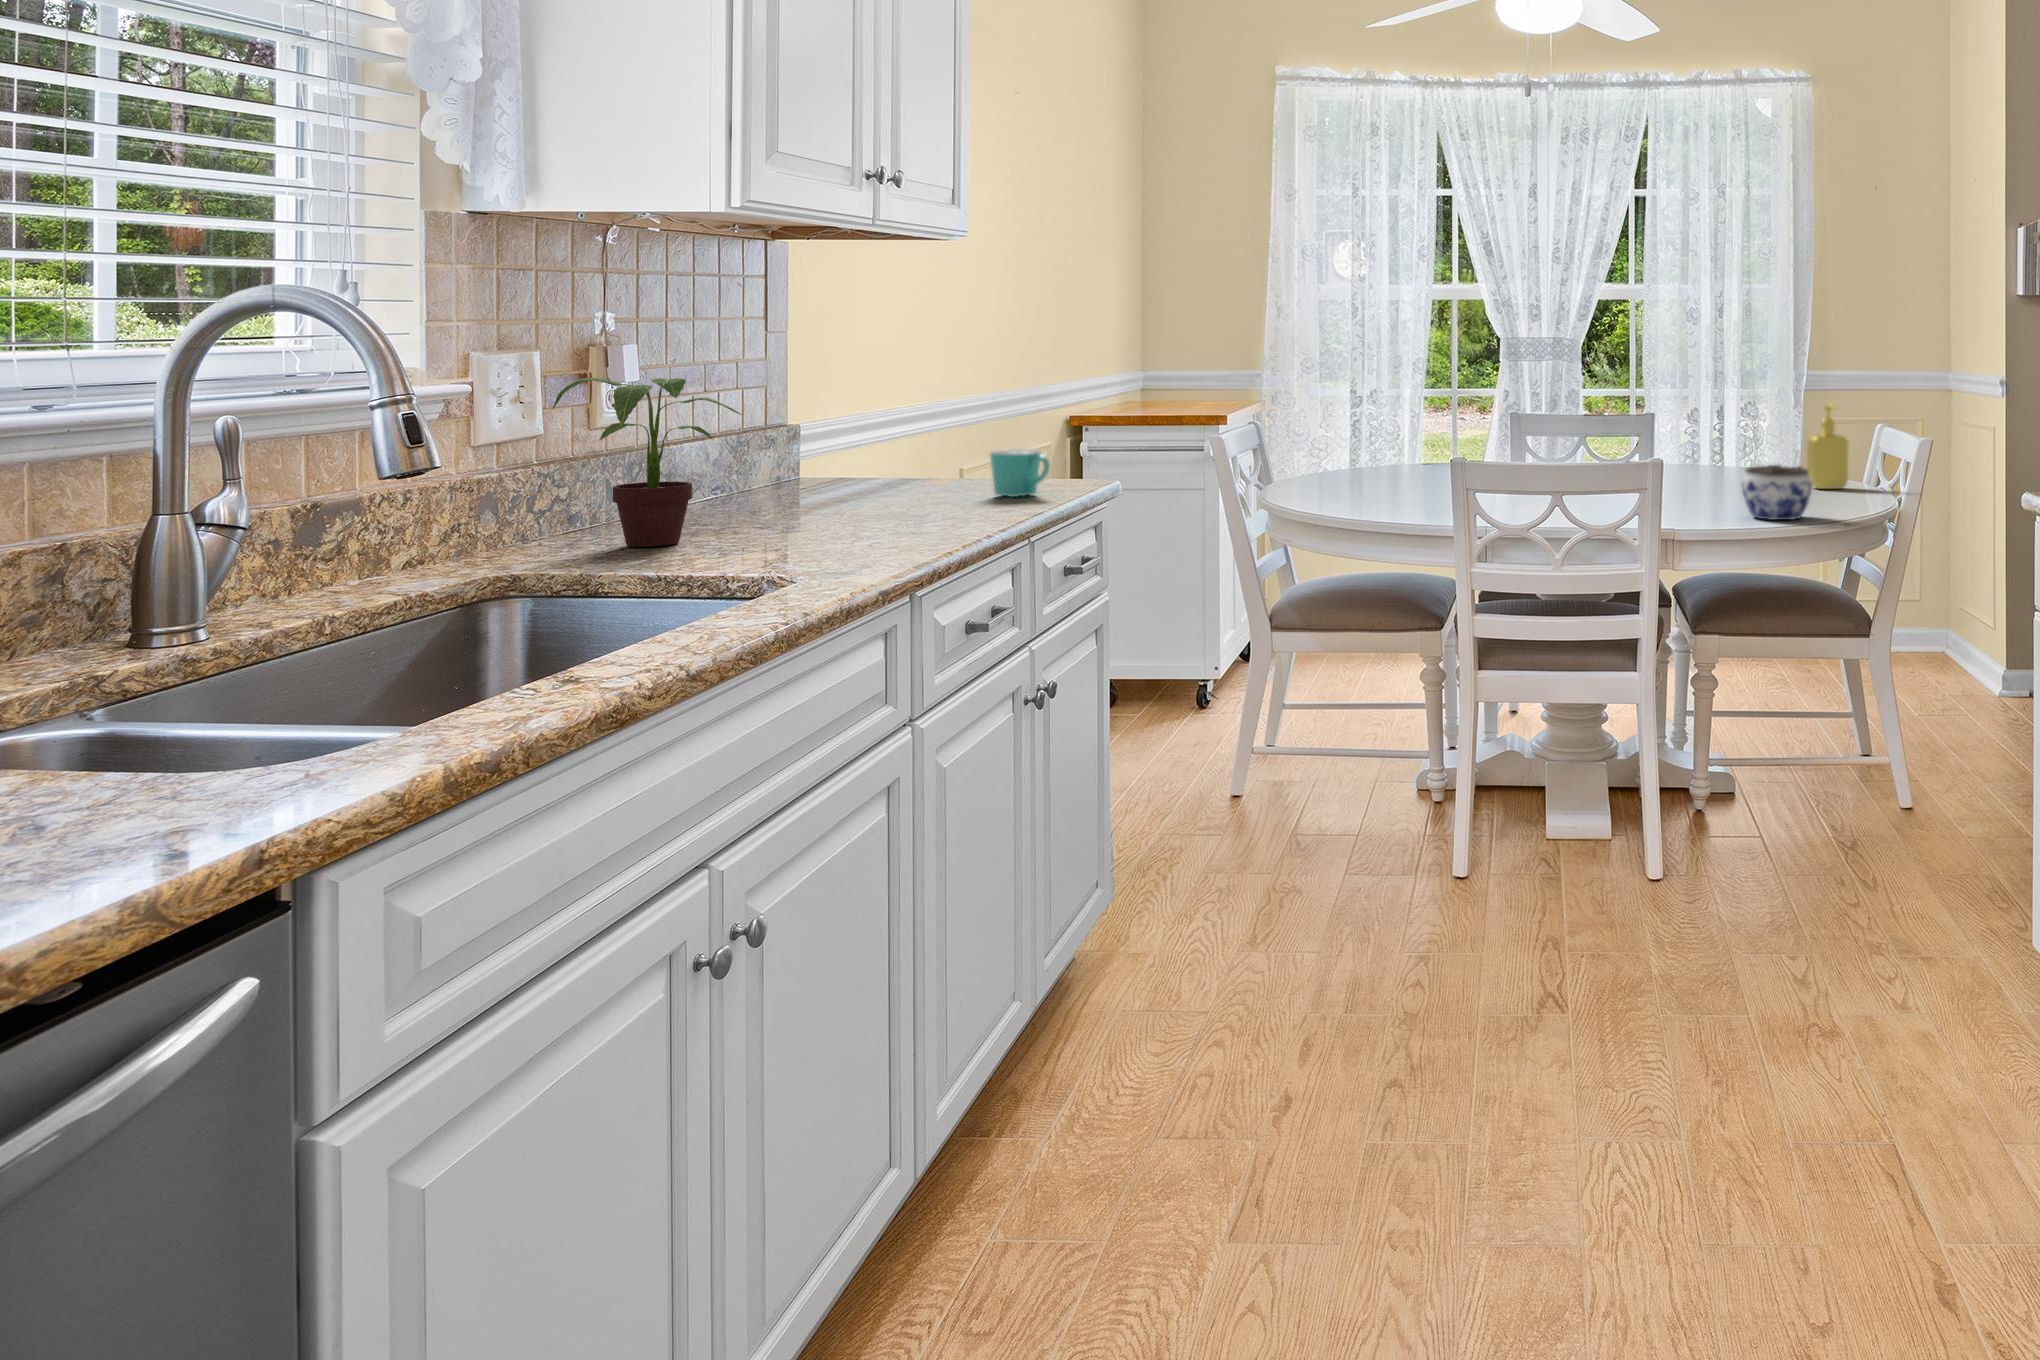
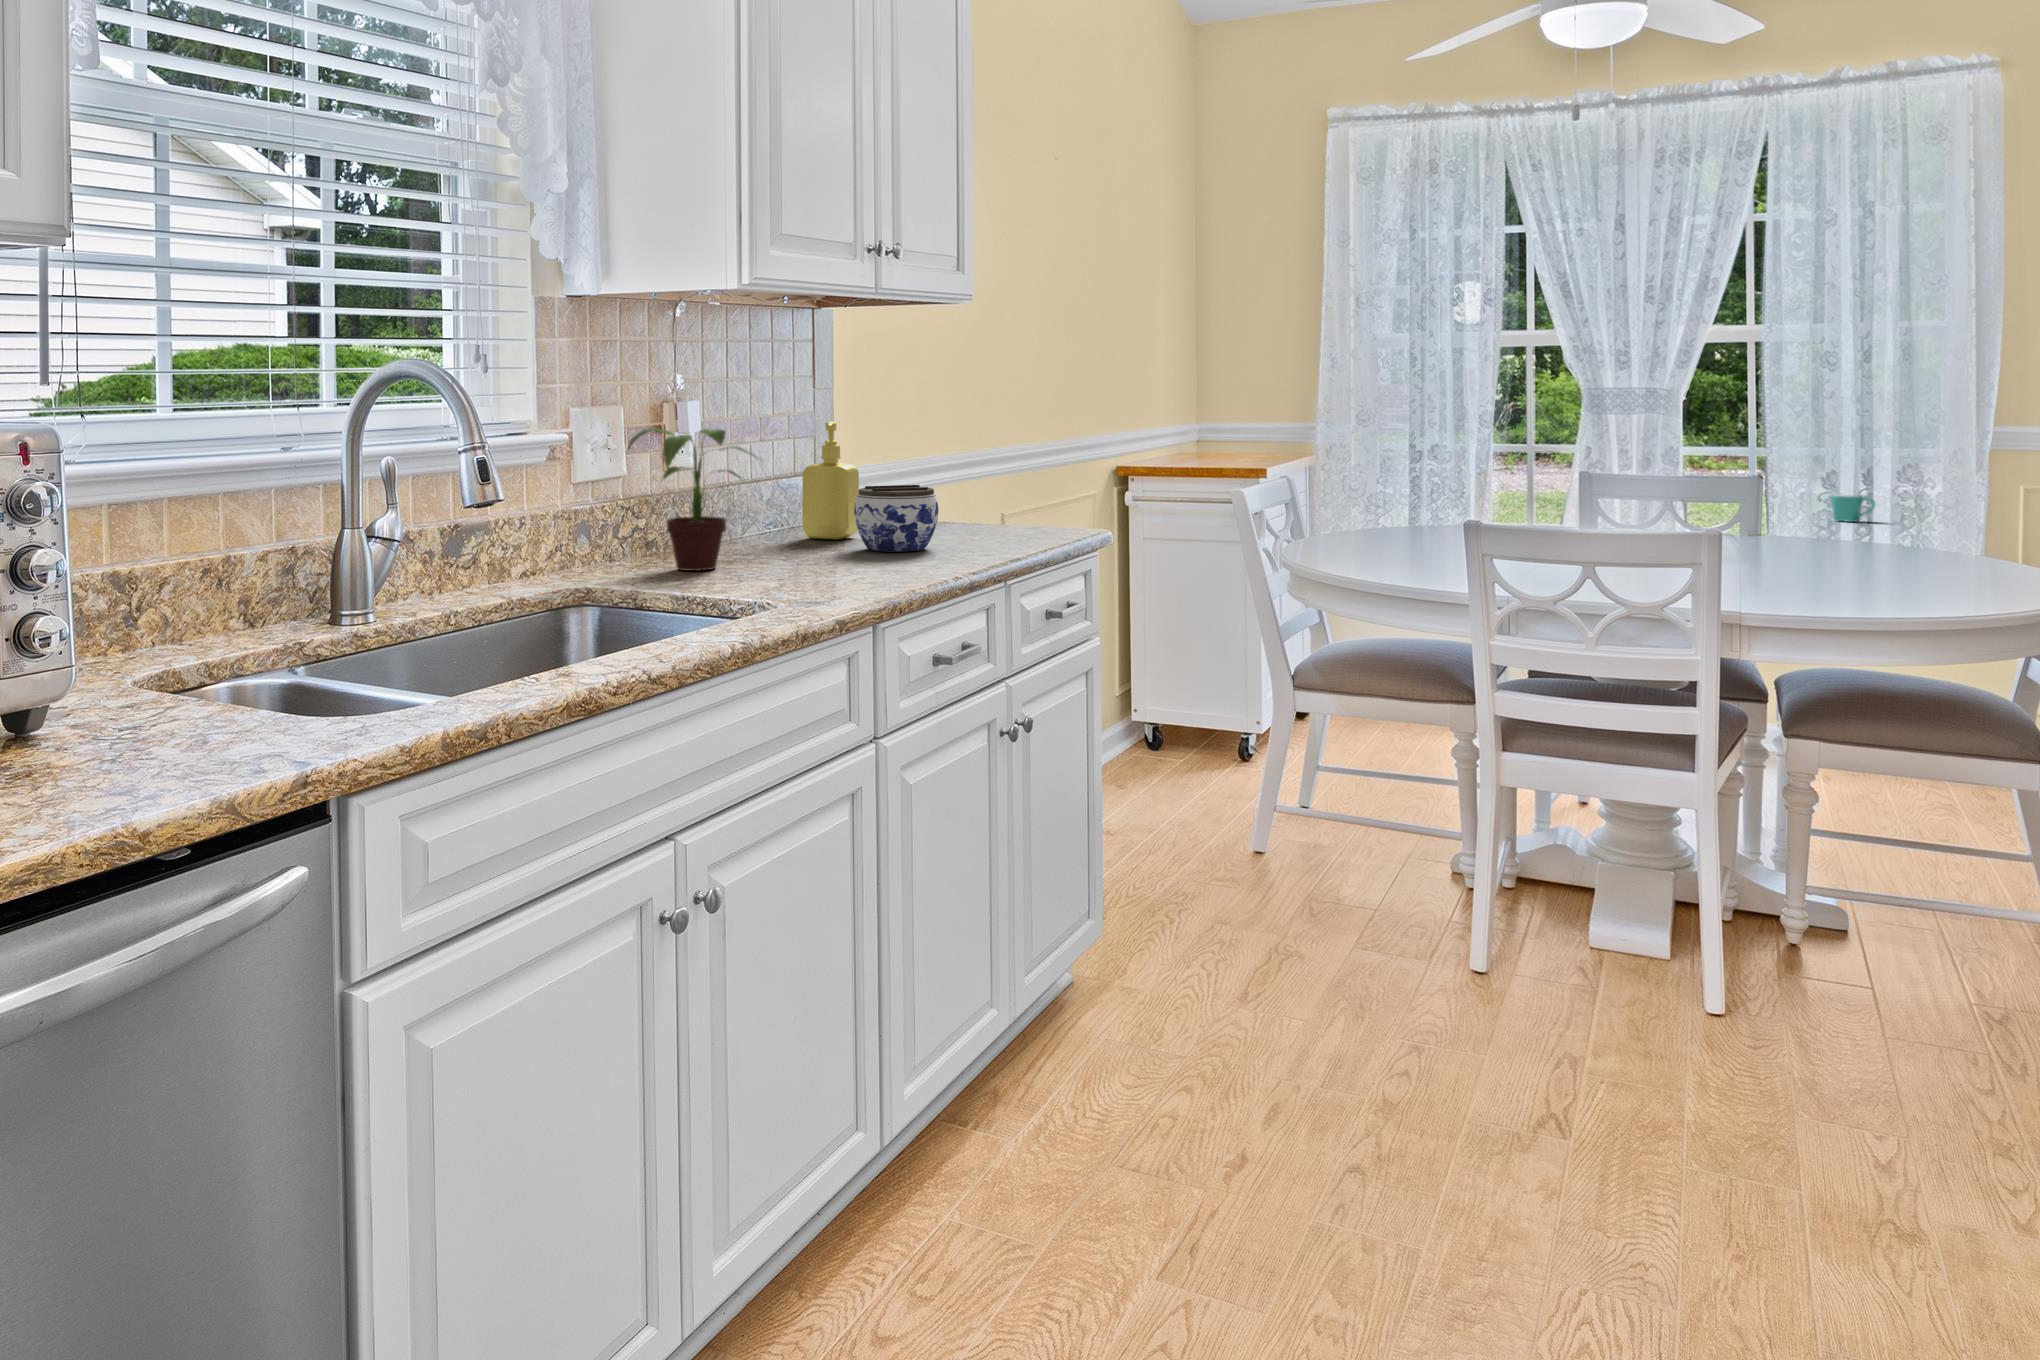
soap dispenser: present [1807,404,1848,489] -> present [802,422,859,539]
mug: present [990,449,1050,497] -> present [1830,494,1875,522]
jar: present [1742,465,1812,520] -> present [854,485,938,552]

